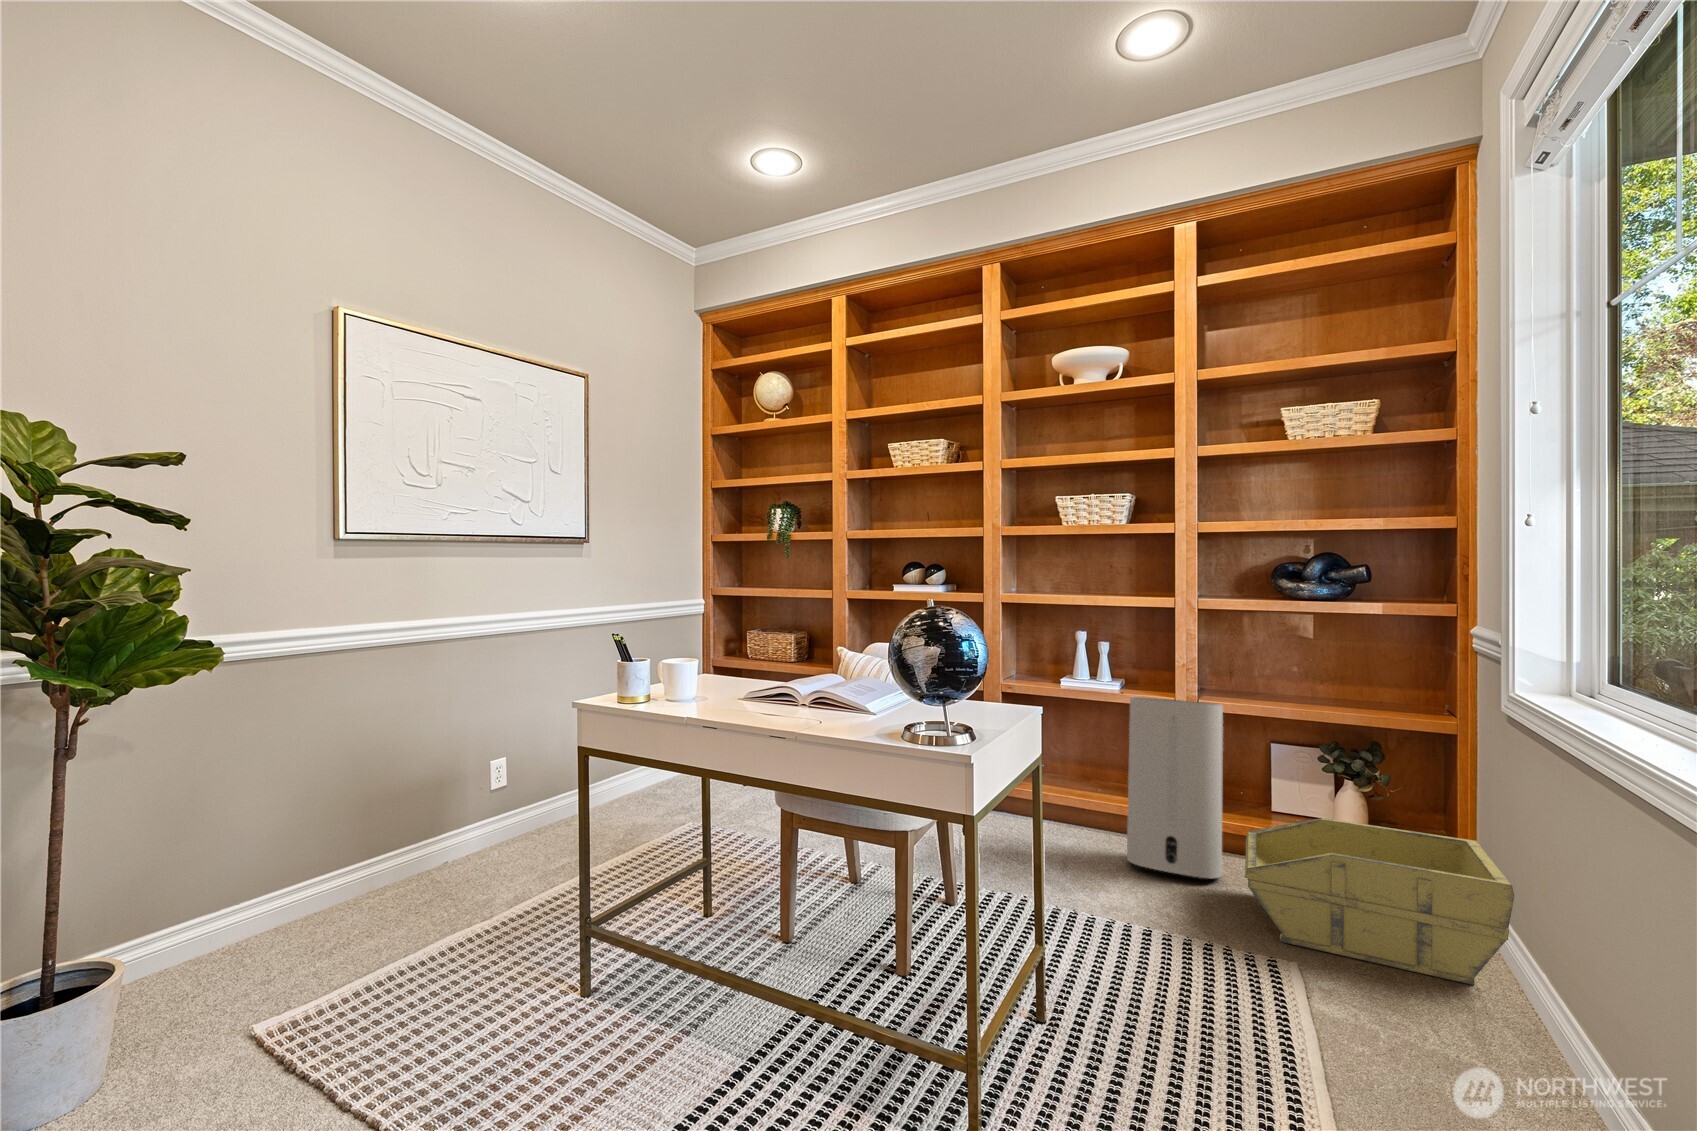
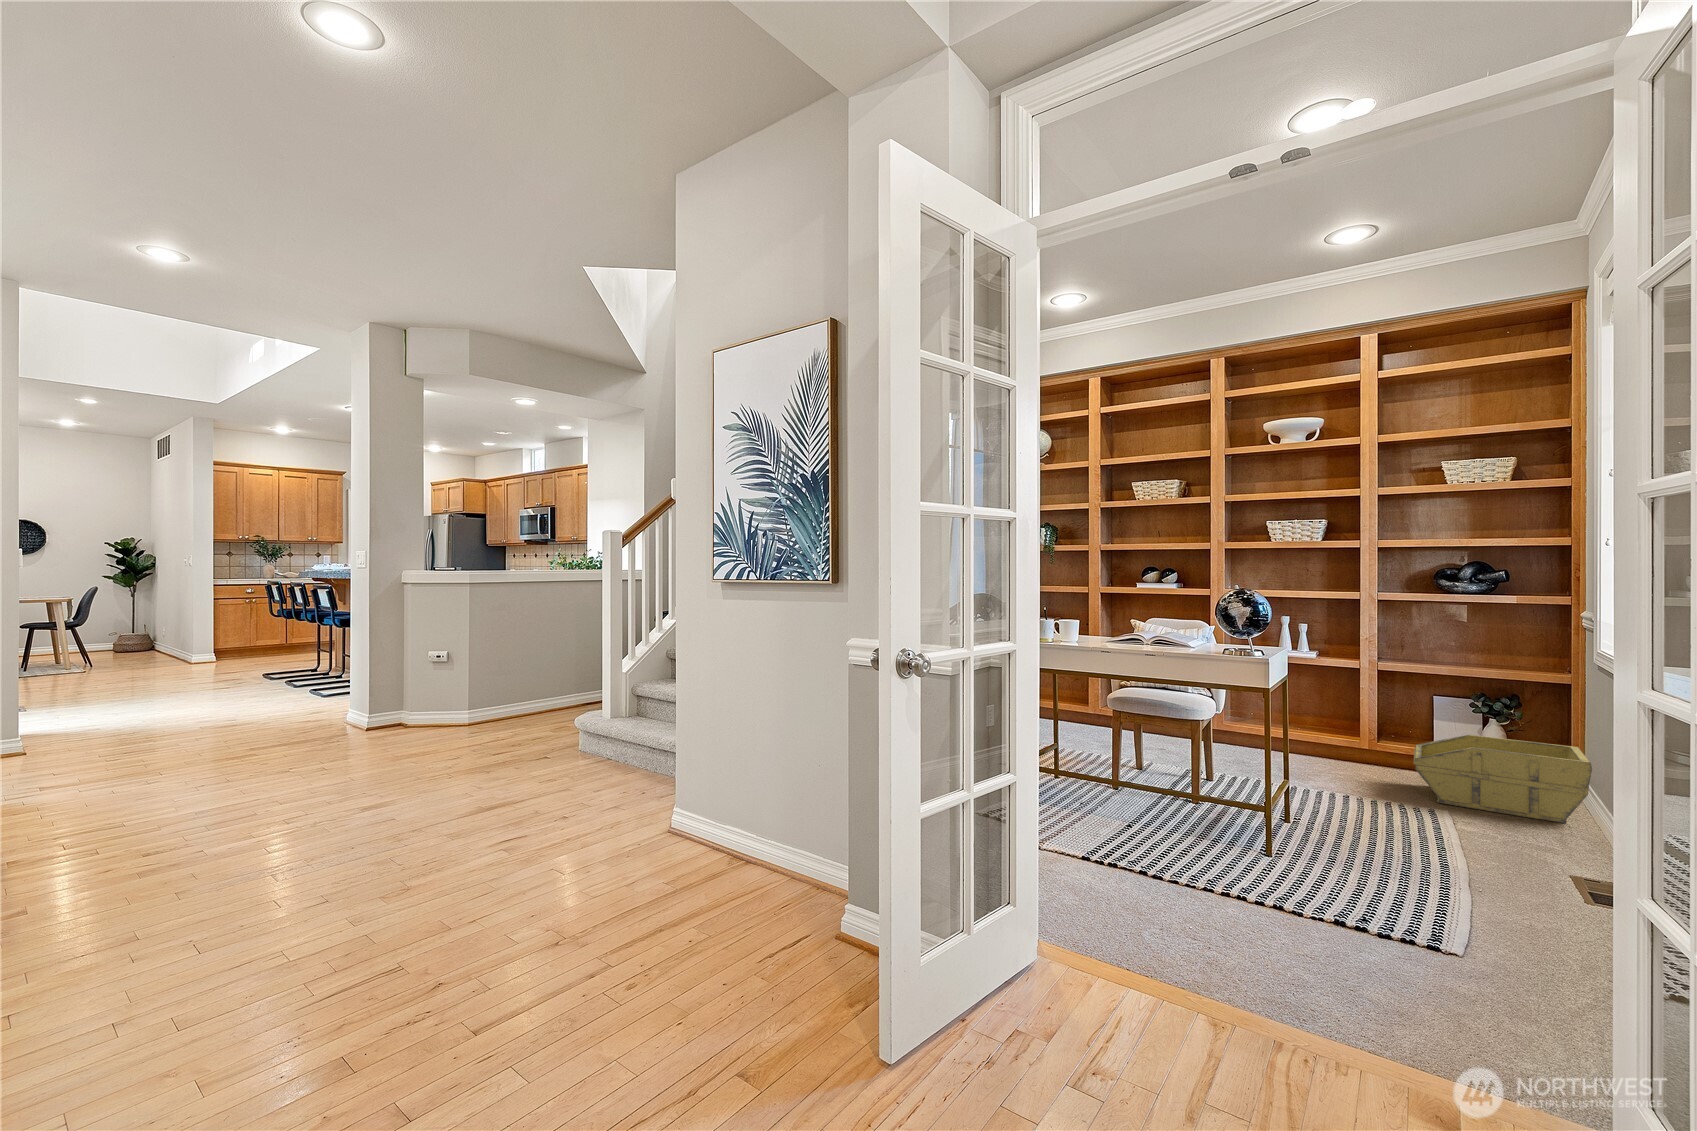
air purifier: present [1127,697,1223,879] -> none [1326,659,1397,777]

